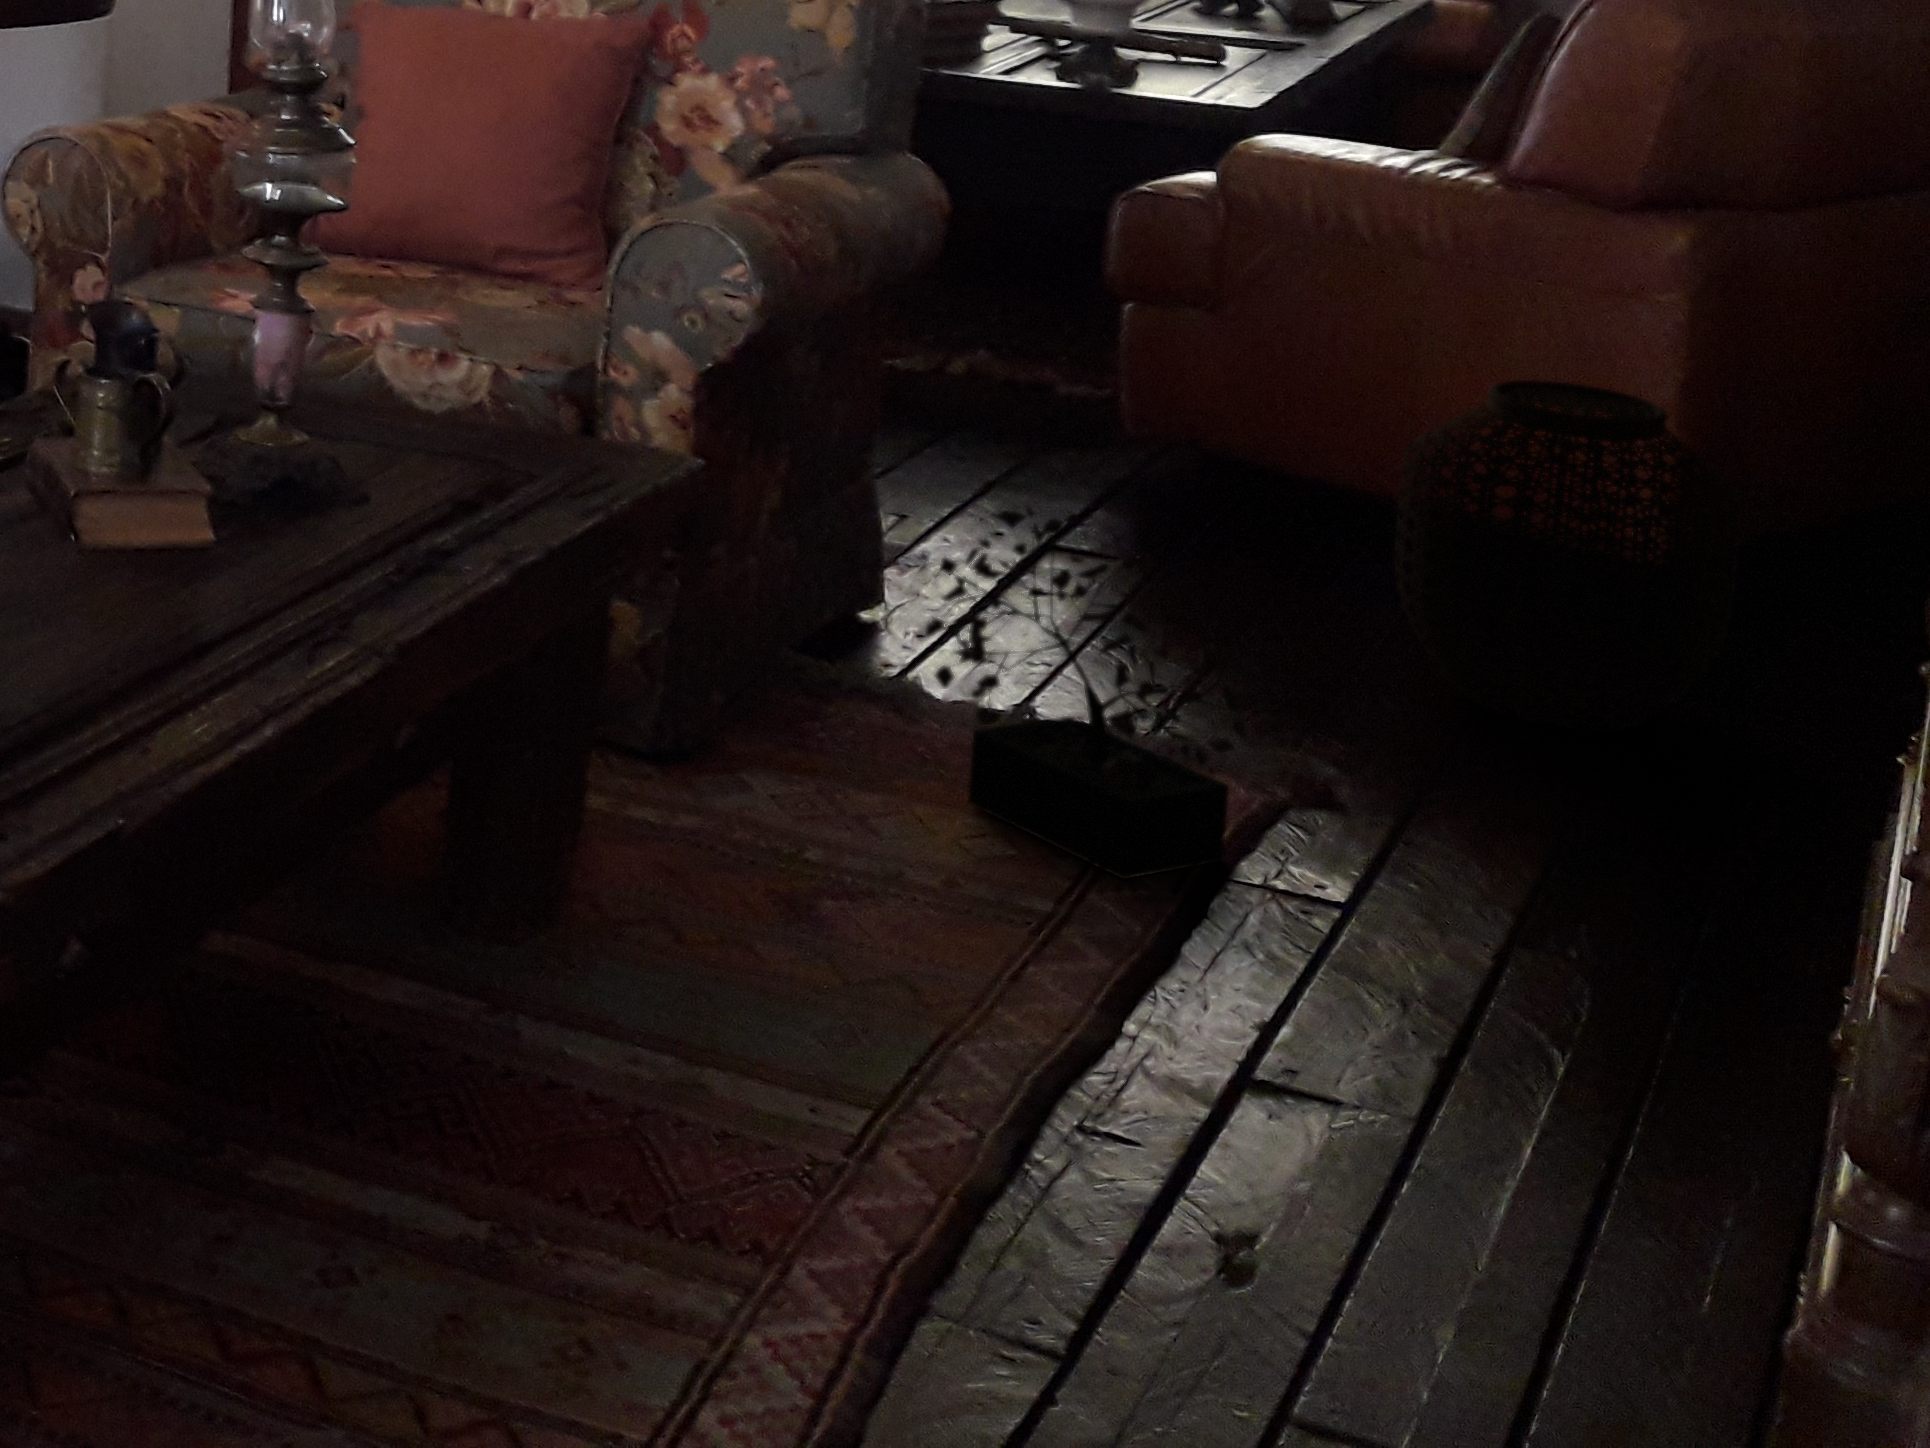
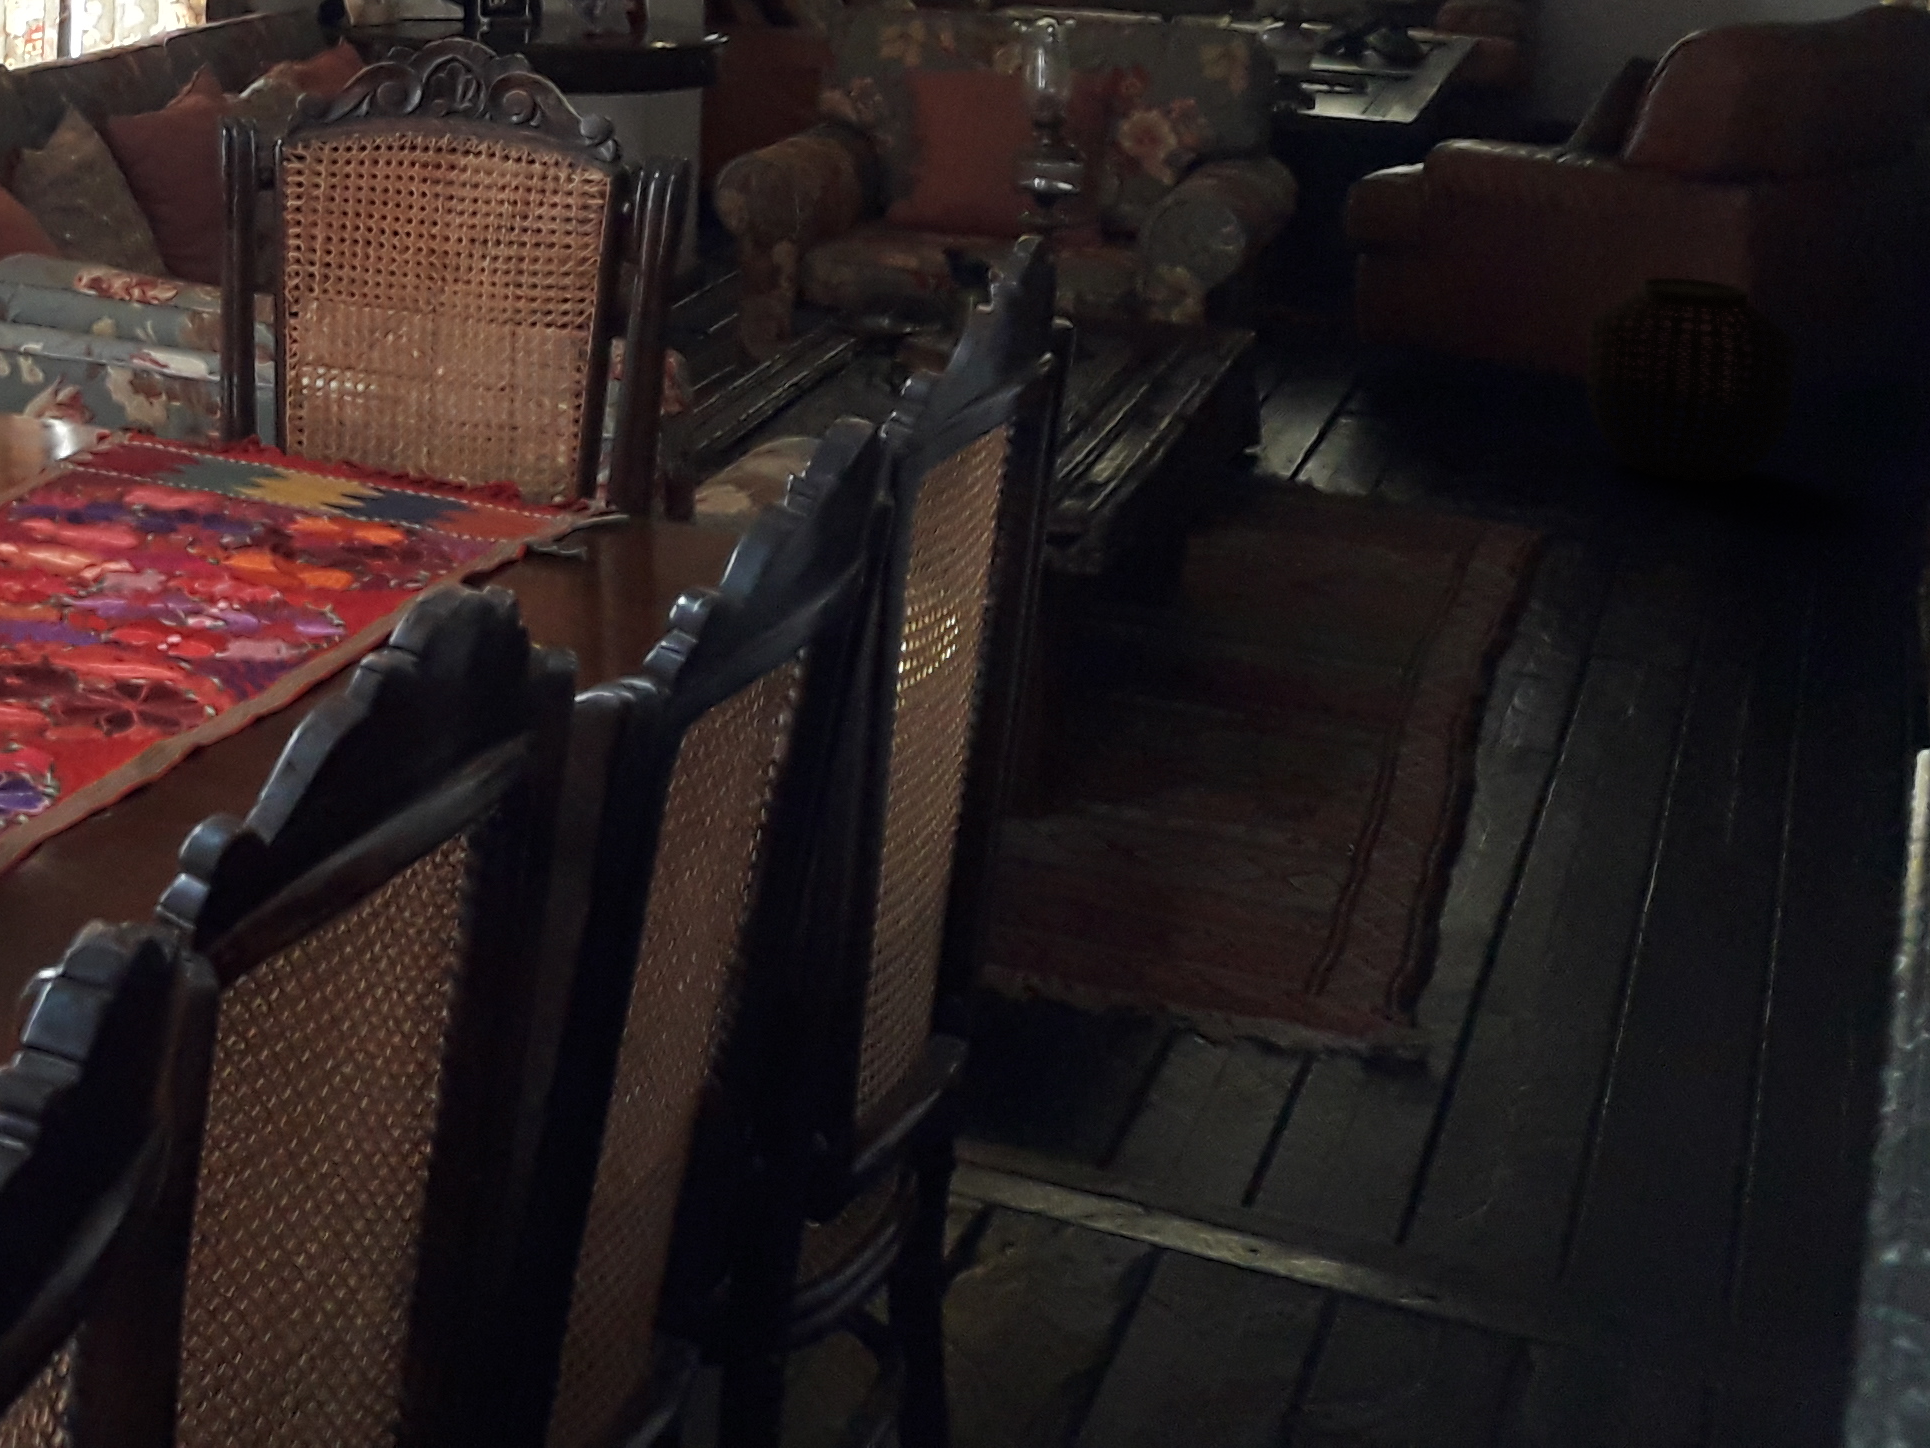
decorative plant: present [920,507,1282,879] -> none [1350,355,1571,556]

